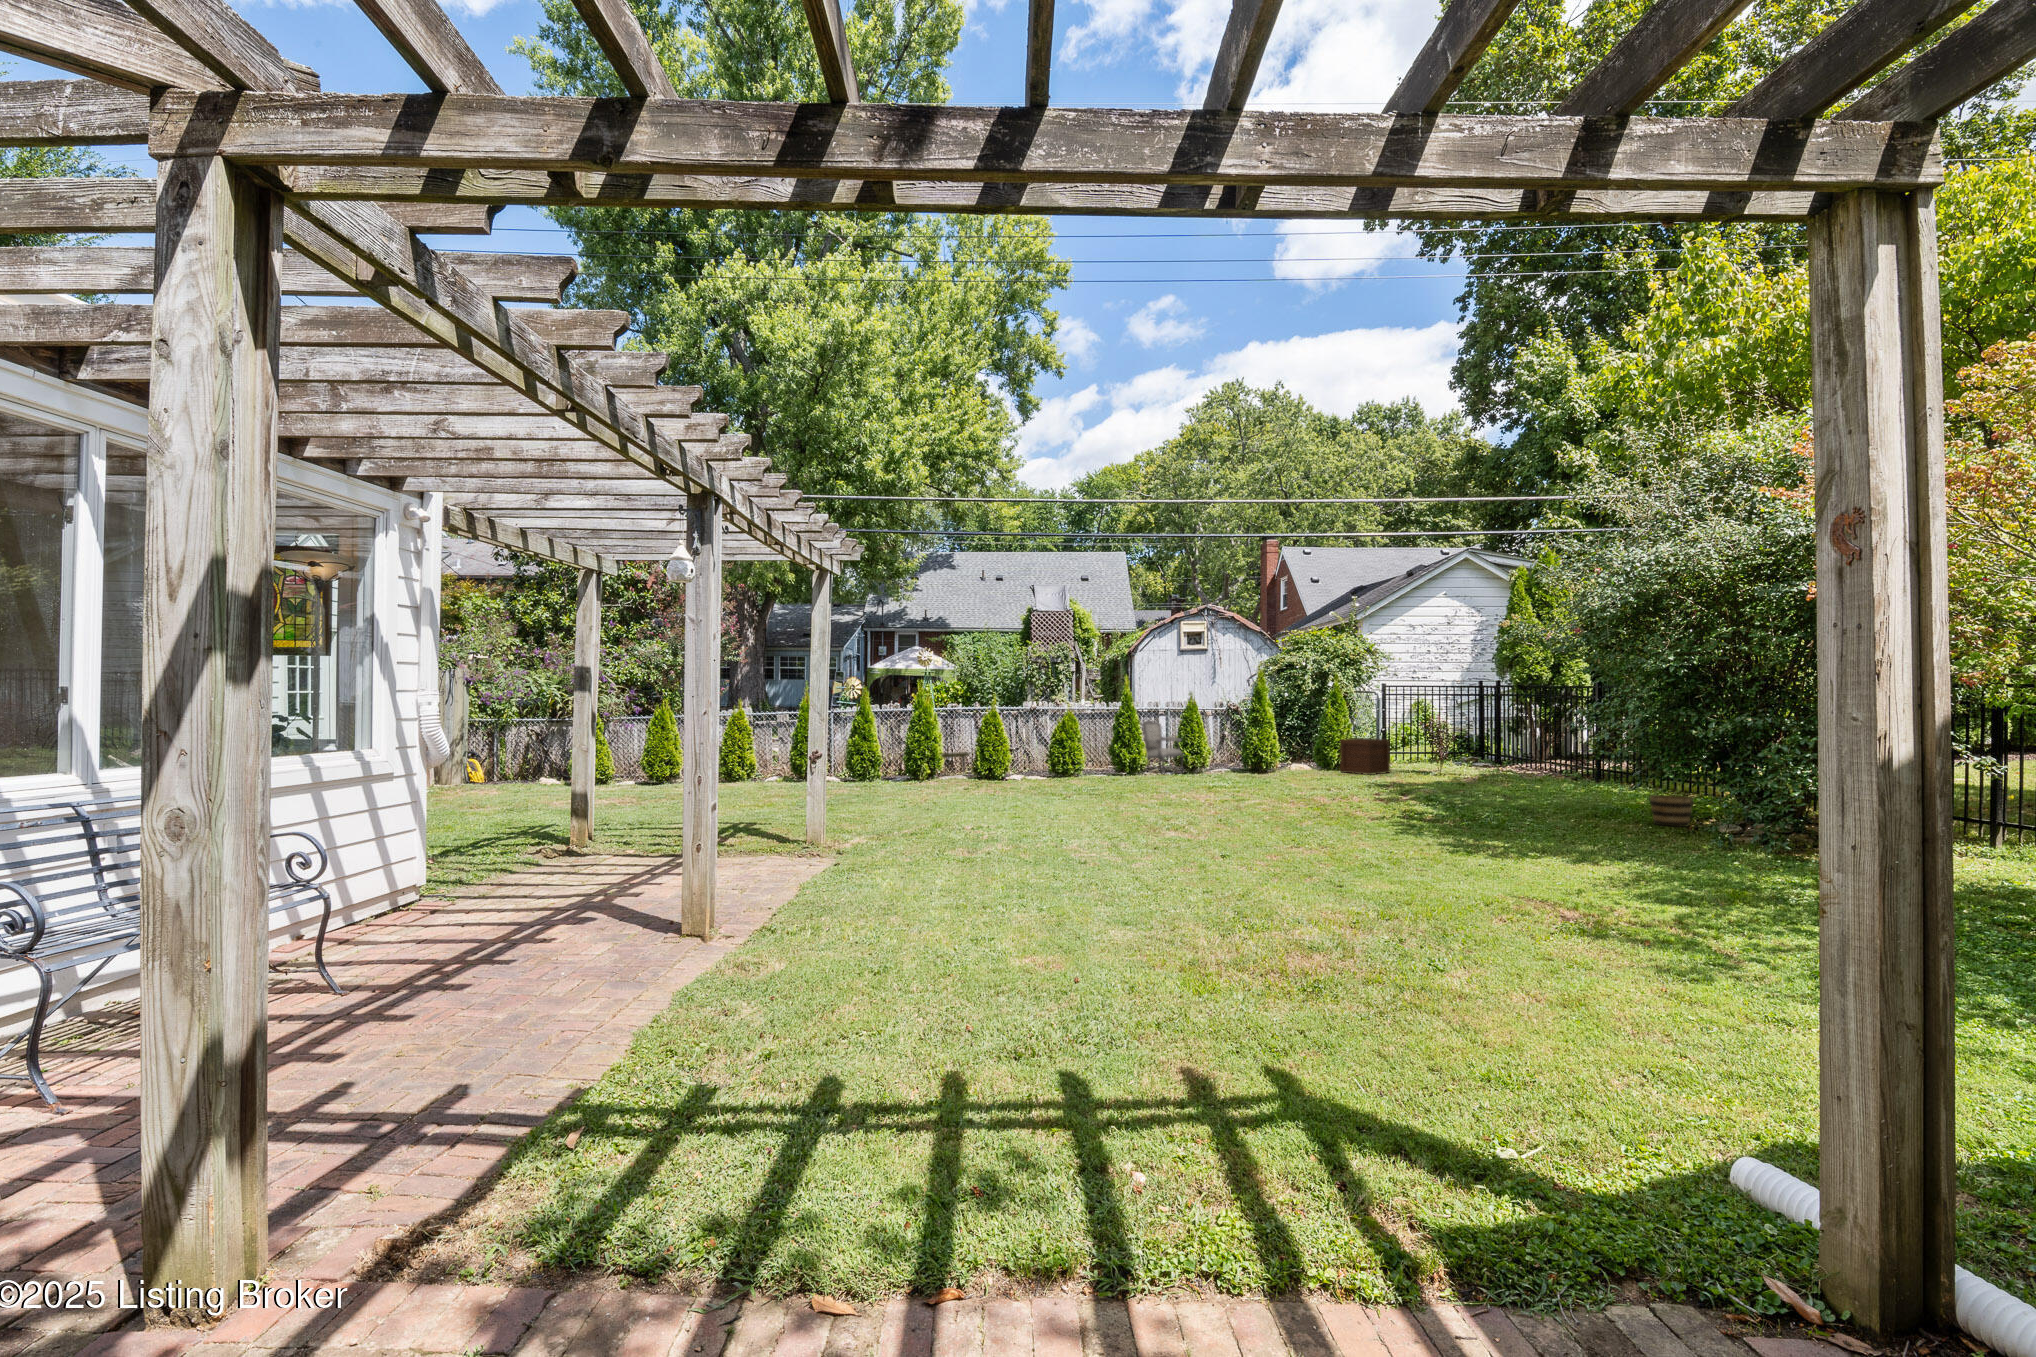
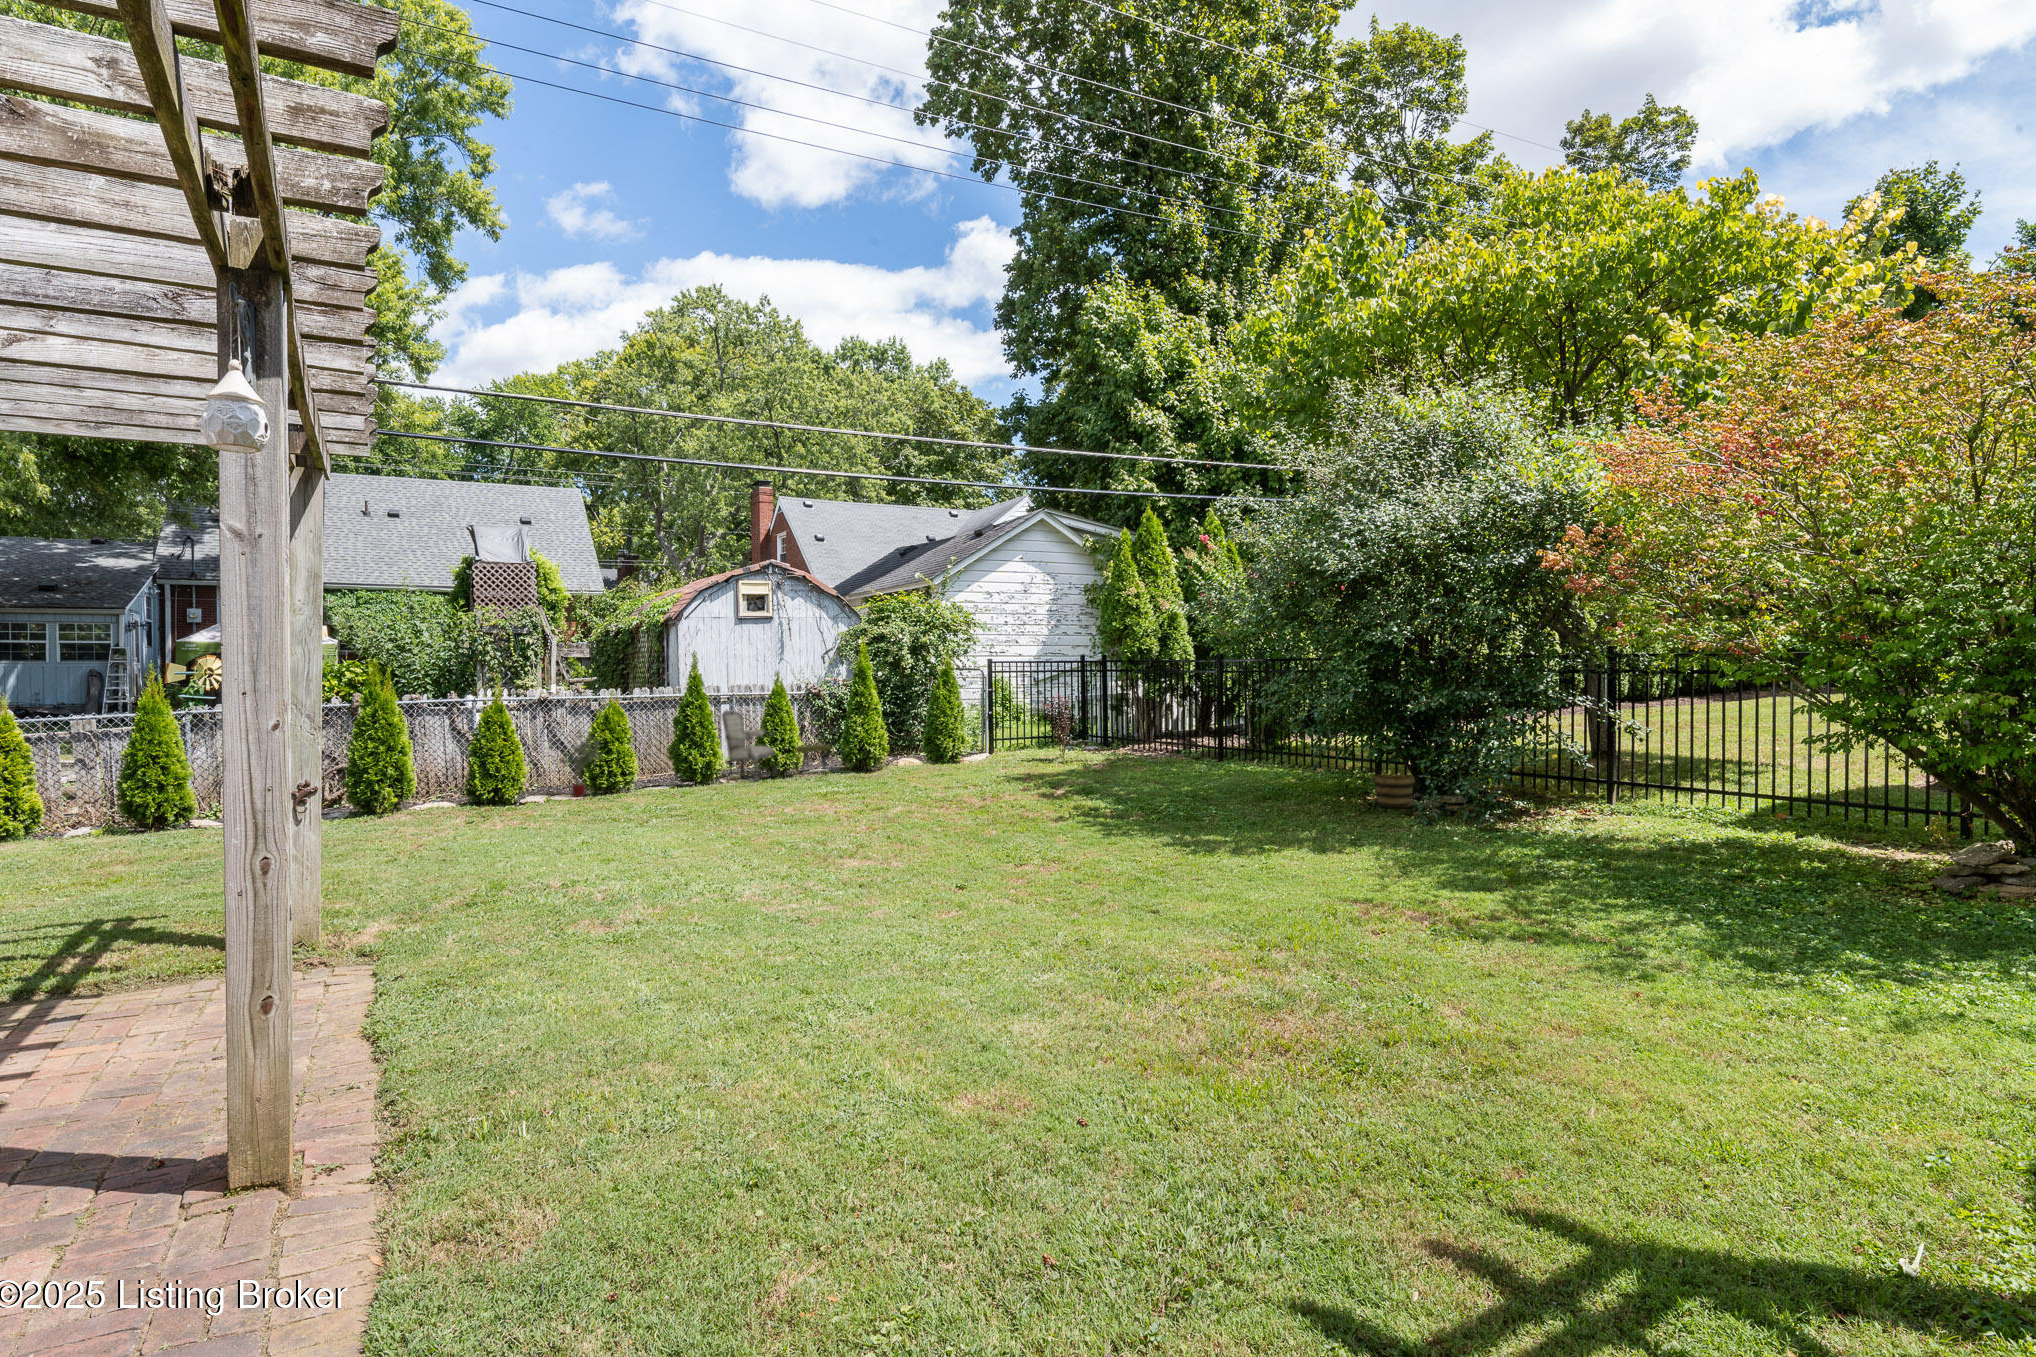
potted tree: none [1031,730,1058,775] -> present [560,733,600,797]
wooden crate: present [1340,738,1390,775] -> none [958,721,1009,764]
side table: present [941,752,969,772] -> present [796,744,832,772]

